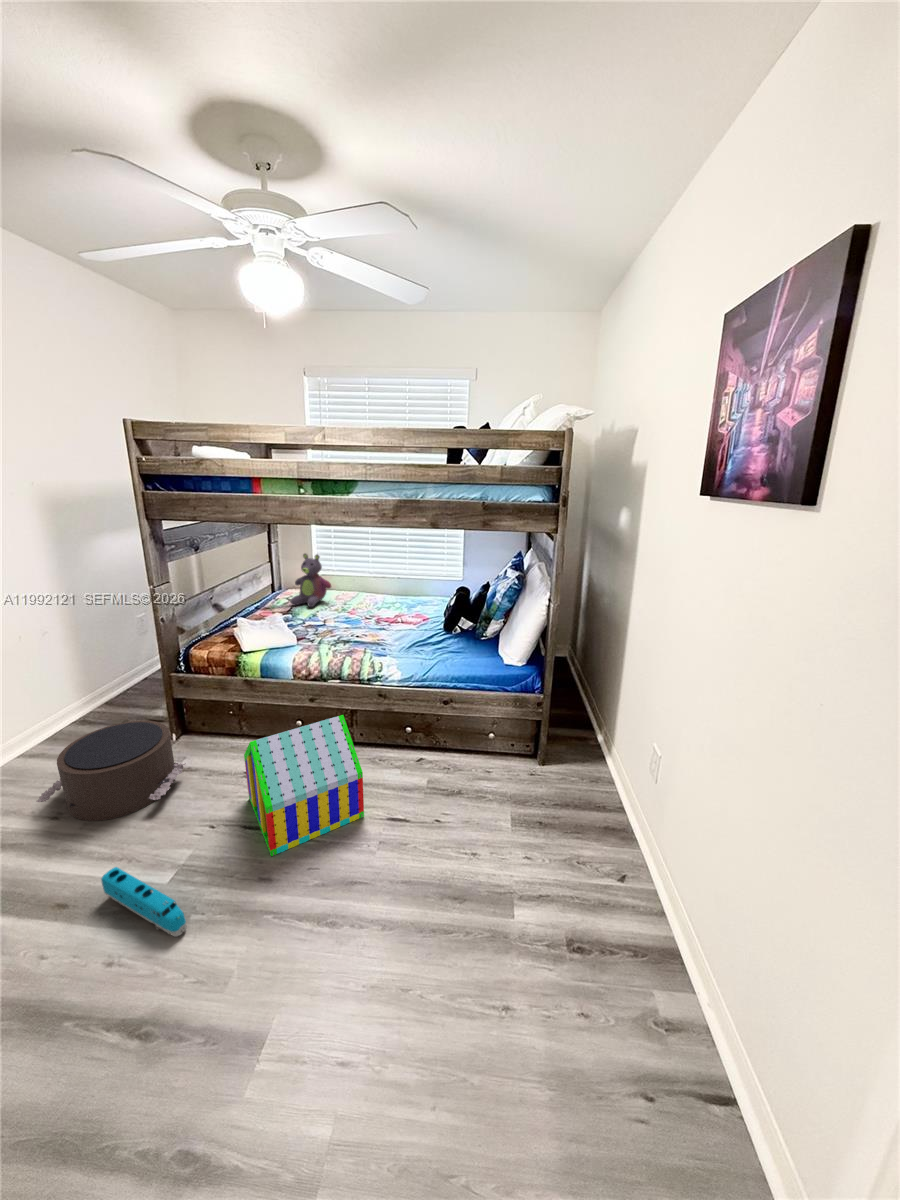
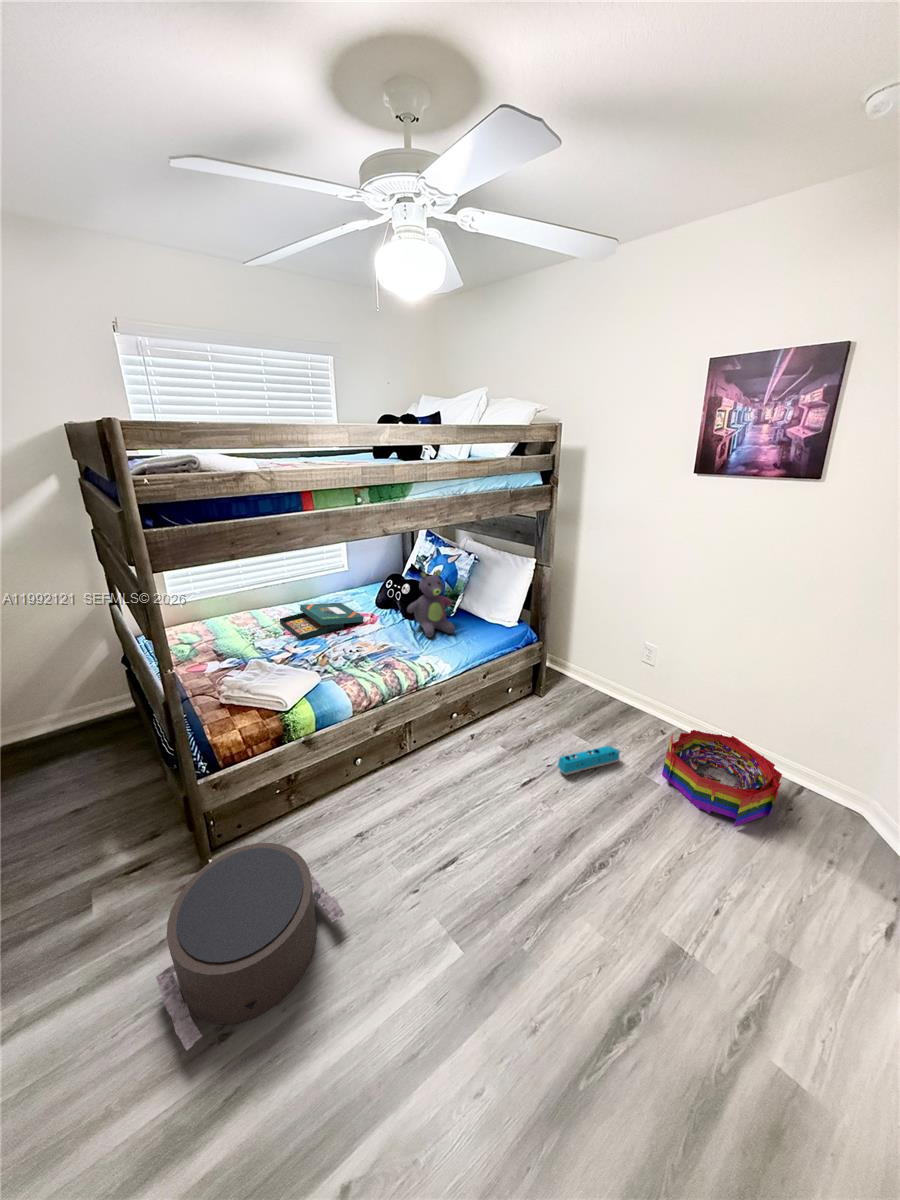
stuffed bear: present [290,554,331,607] -> present [407,570,455,638]
board game: none [332,596,399,621] -> present [280,603,364,640]
toy house: present [244,715,364,856] -> none [404,721,511,870]
toy train: present [101,867,187,936] -> present [558,746,619,775]
storage bin: none [519,868,701,1084] -> present [662,730,782,827]

